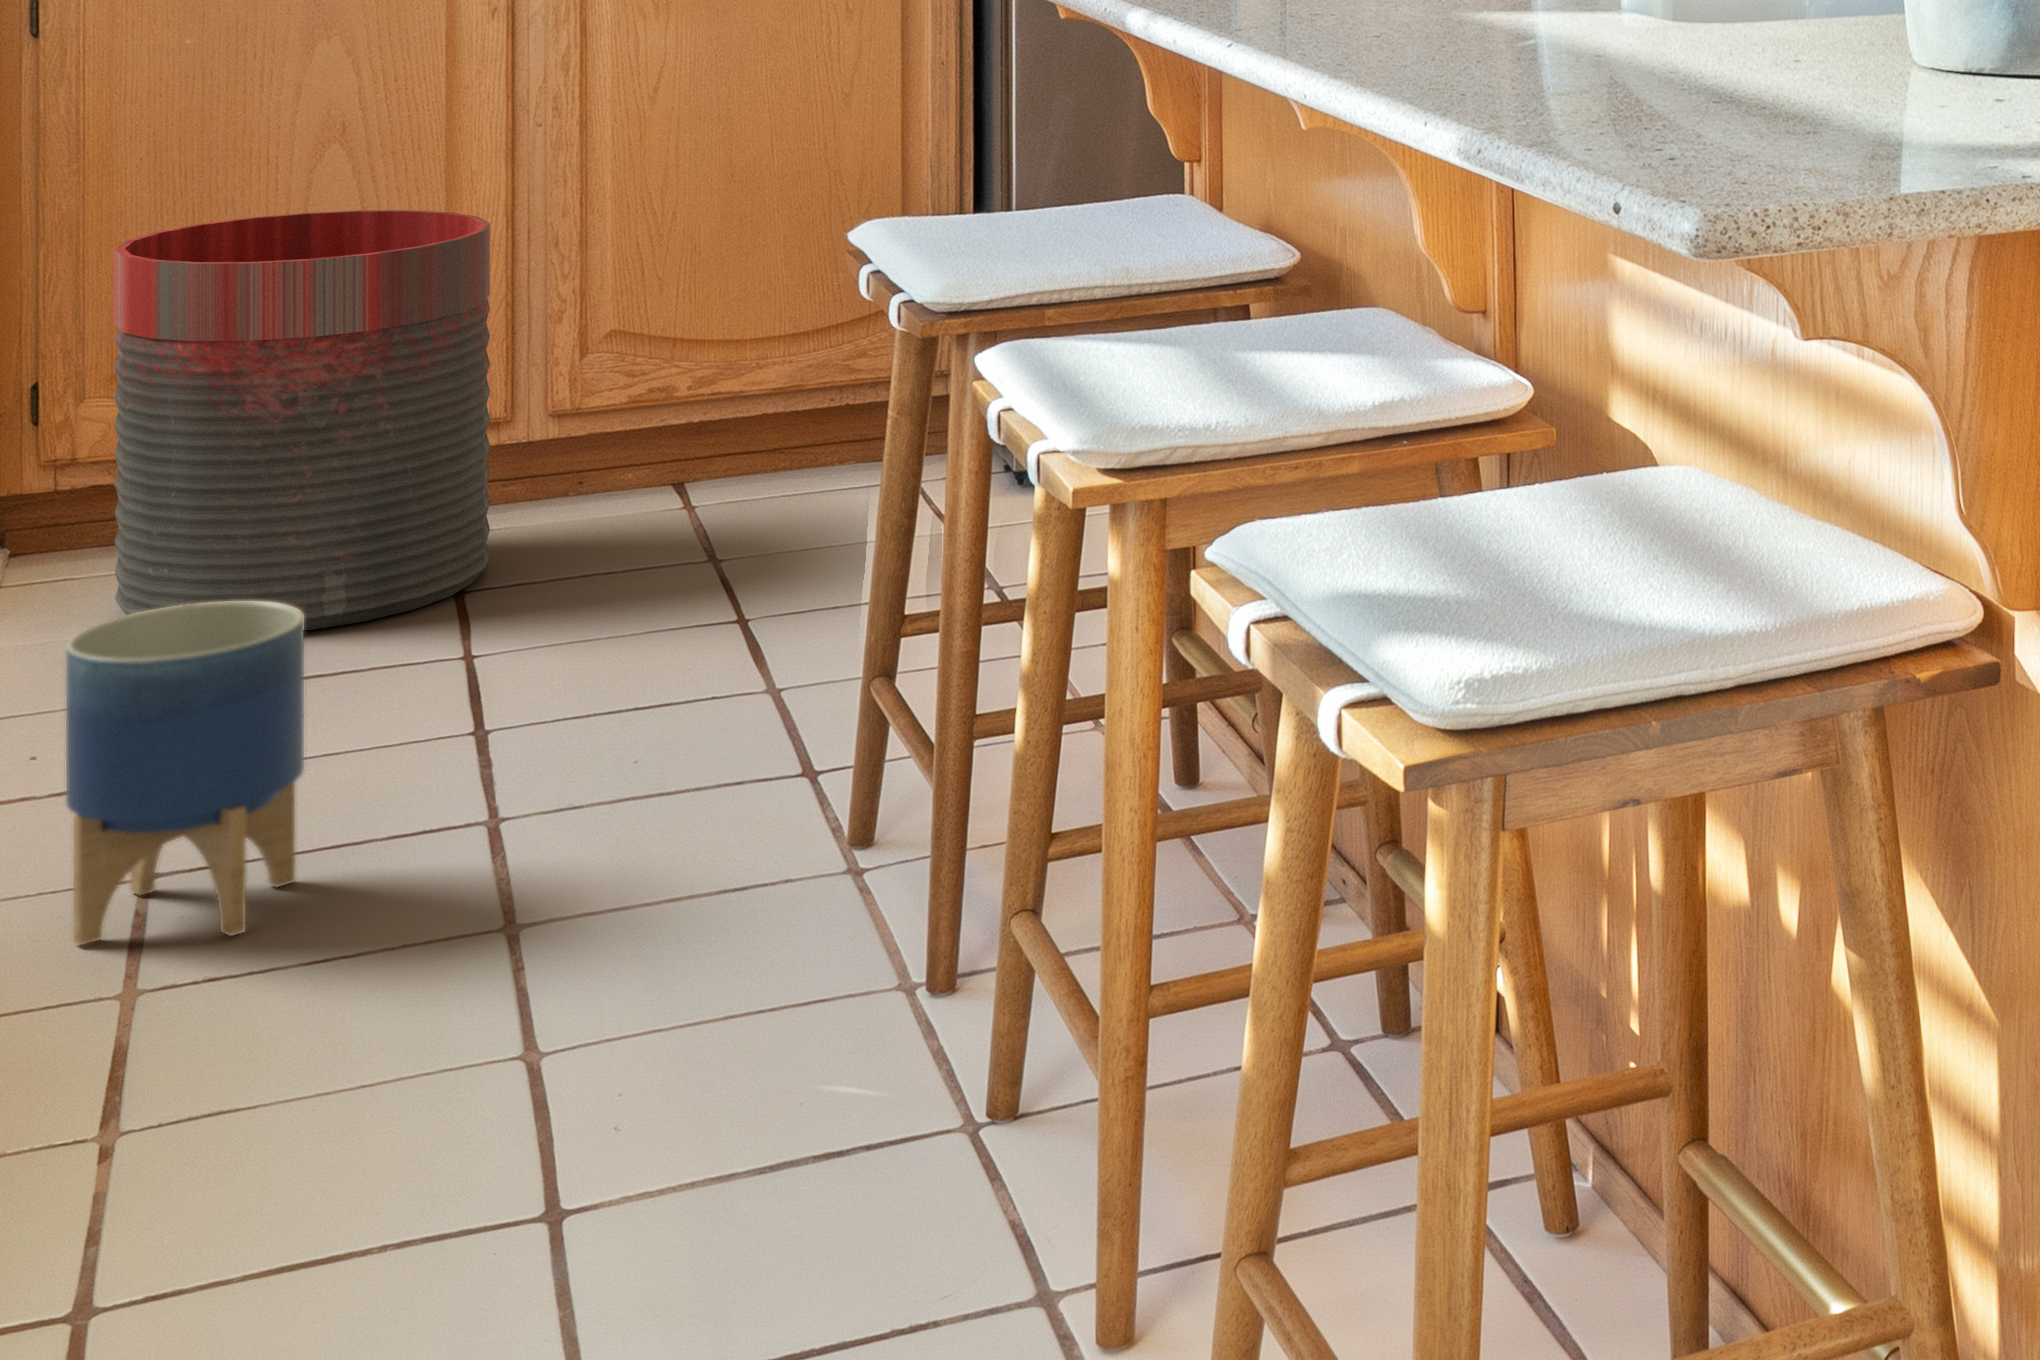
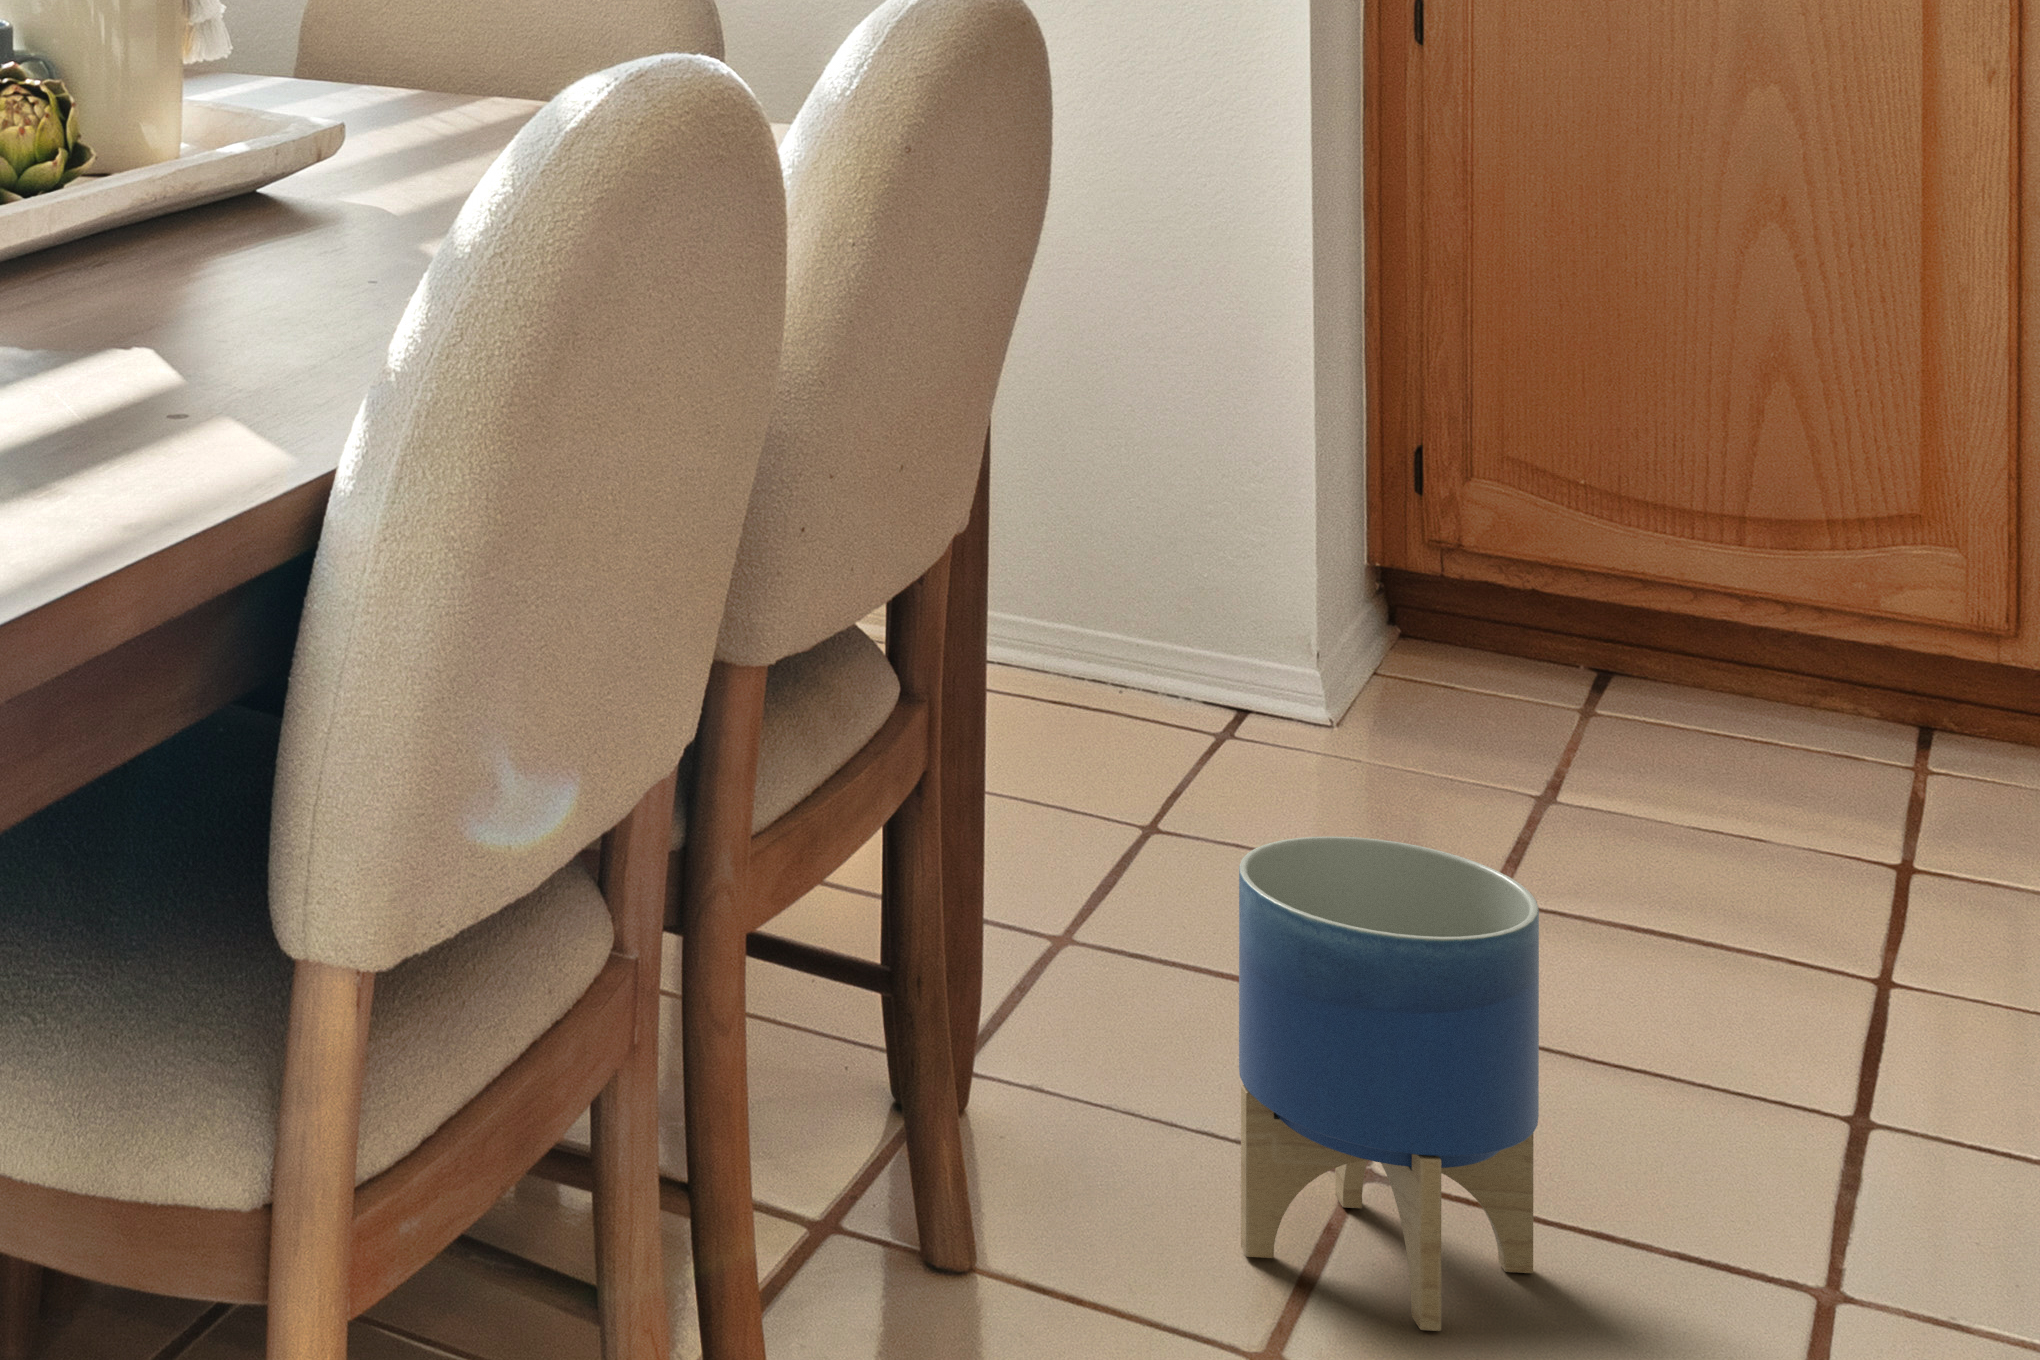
trash can: present [114,210,490,630] -> none [1480,302,1964,876]

